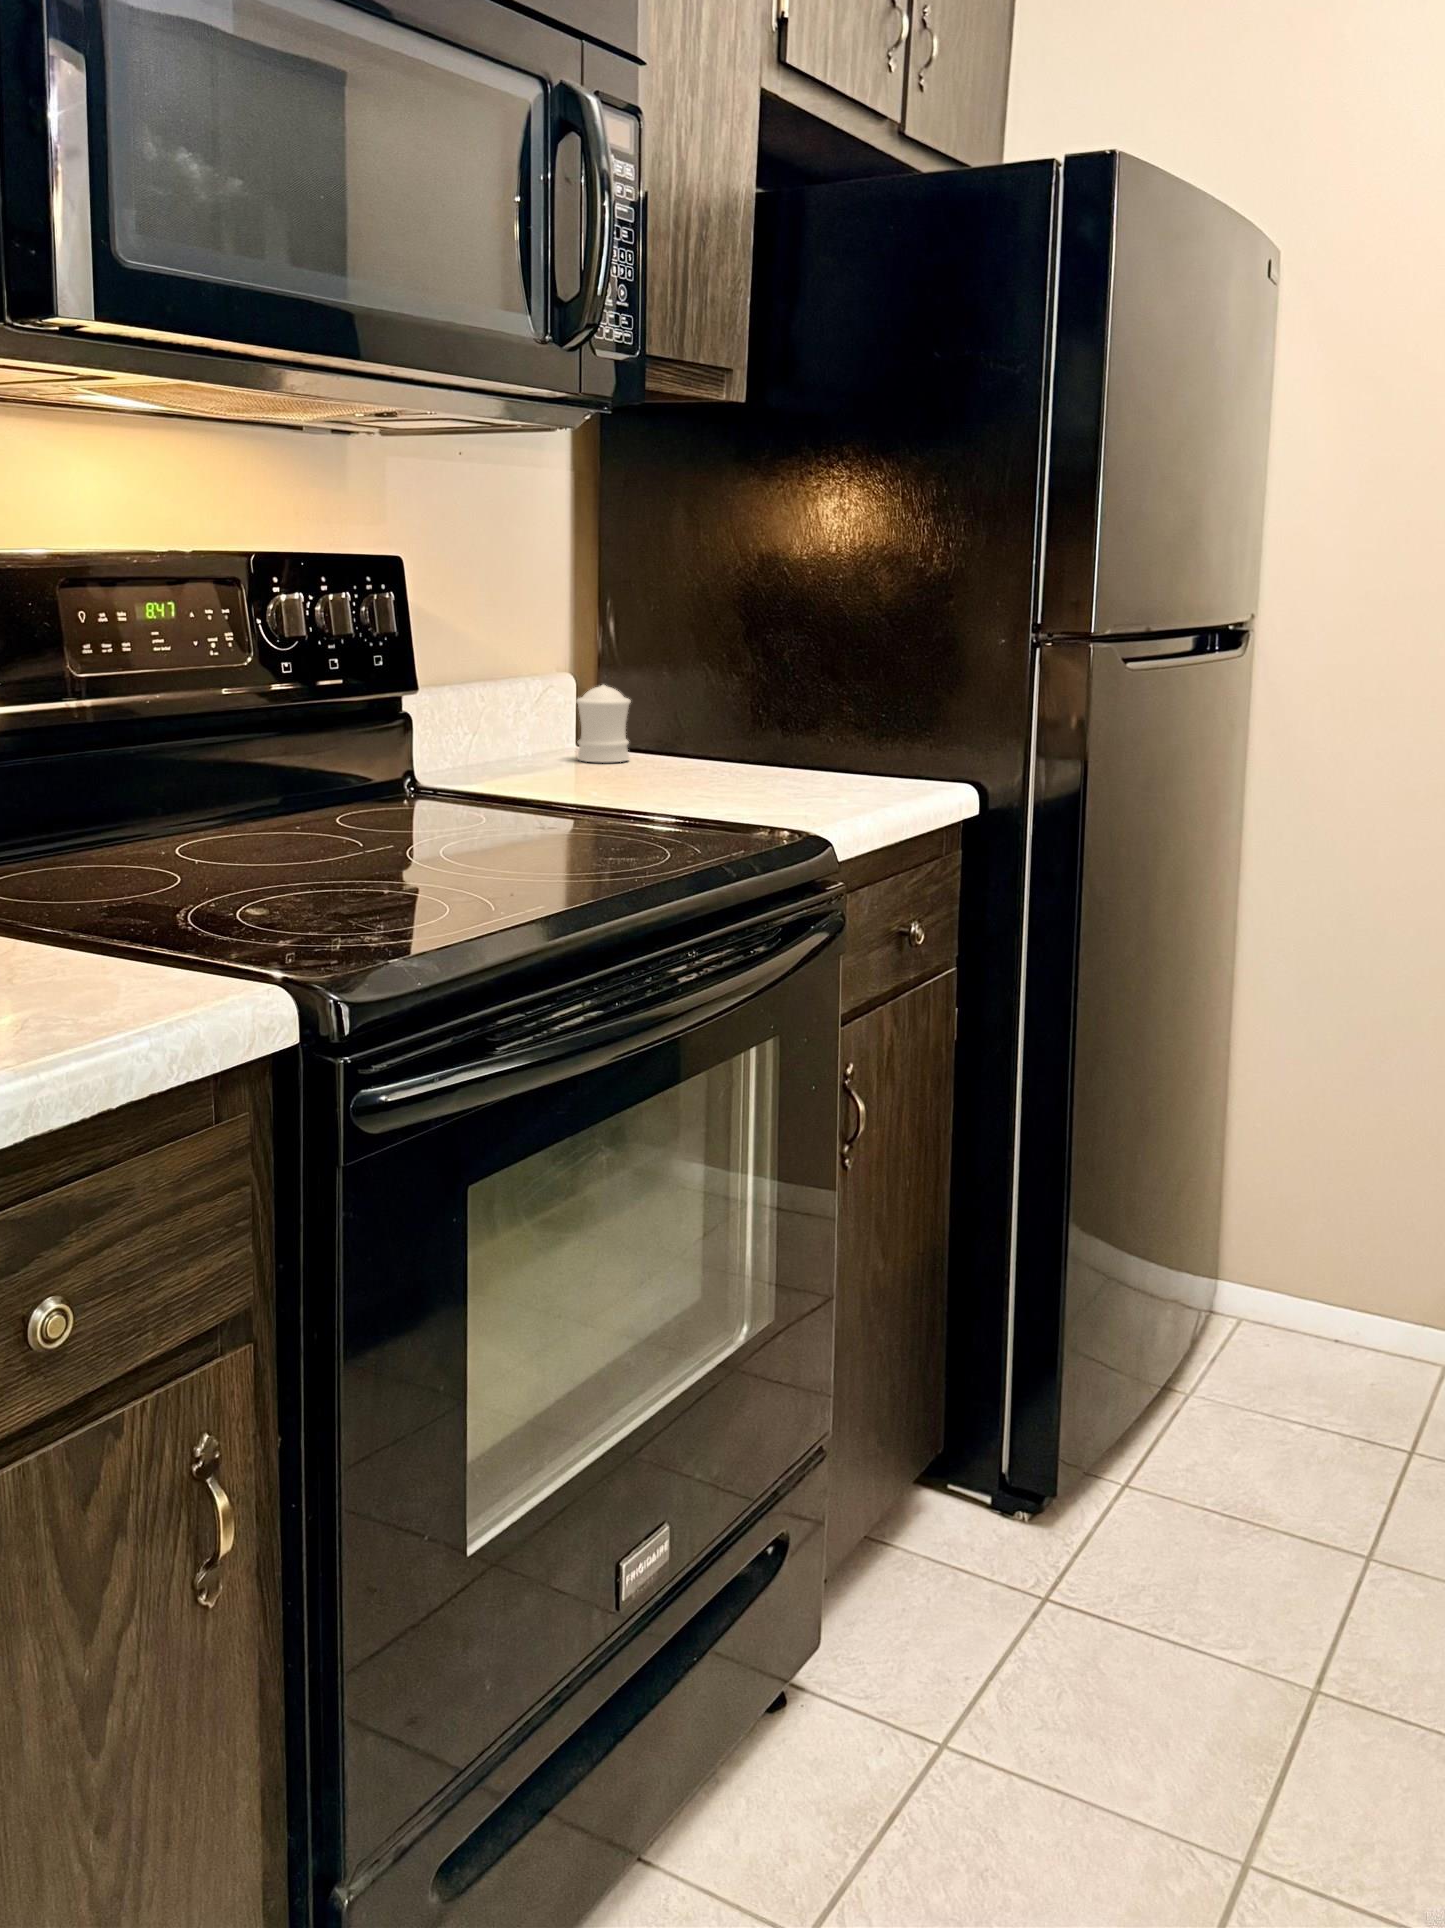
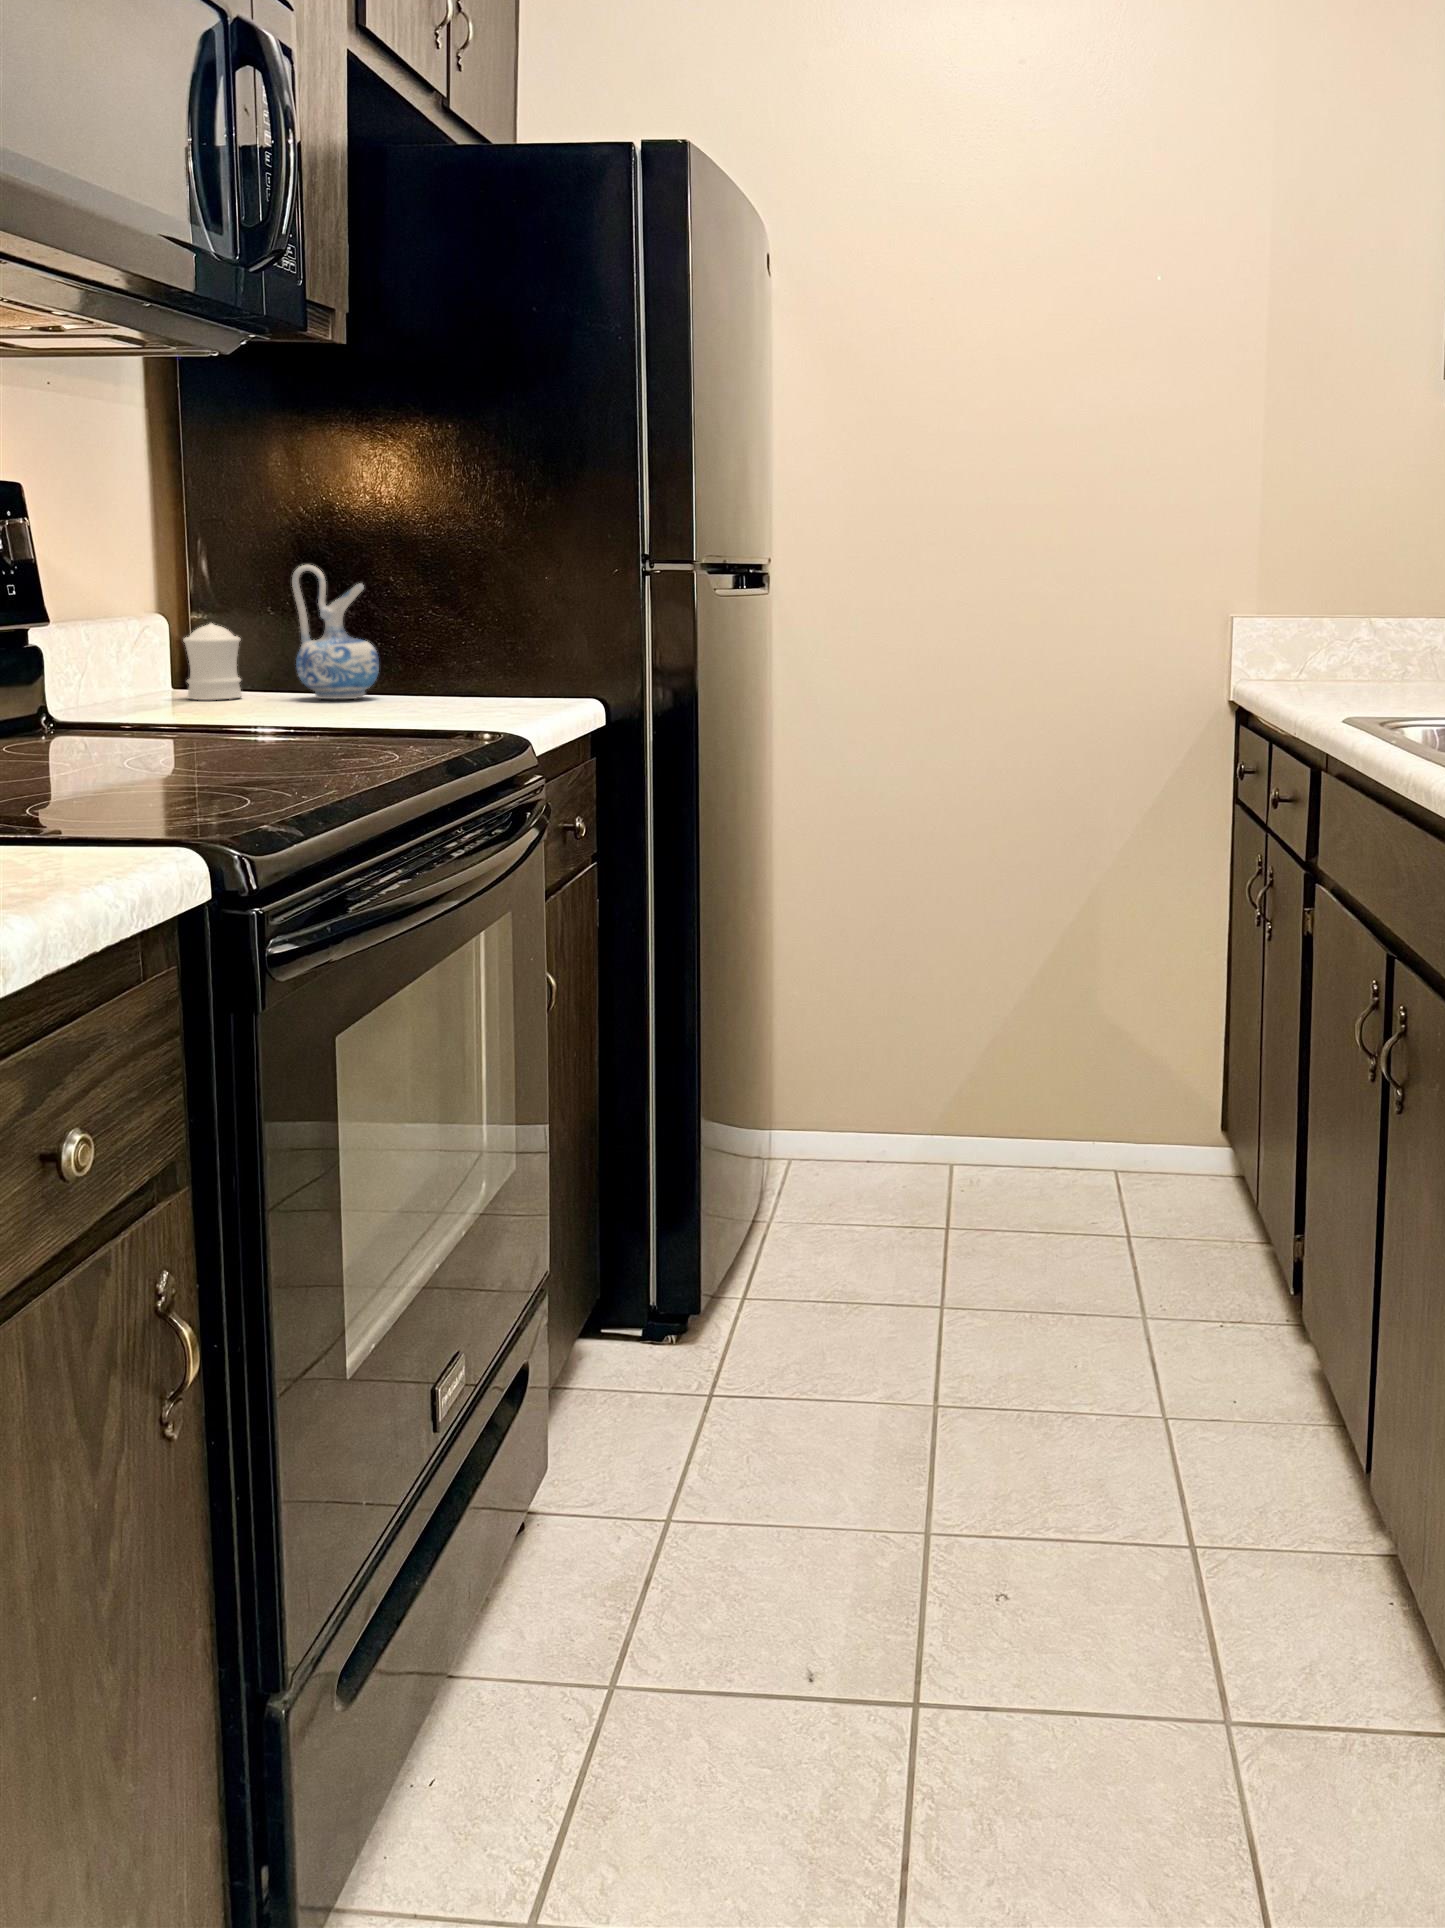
ceramic pitcher: none [678,629,760,770] -> present [292,565,379,699]

